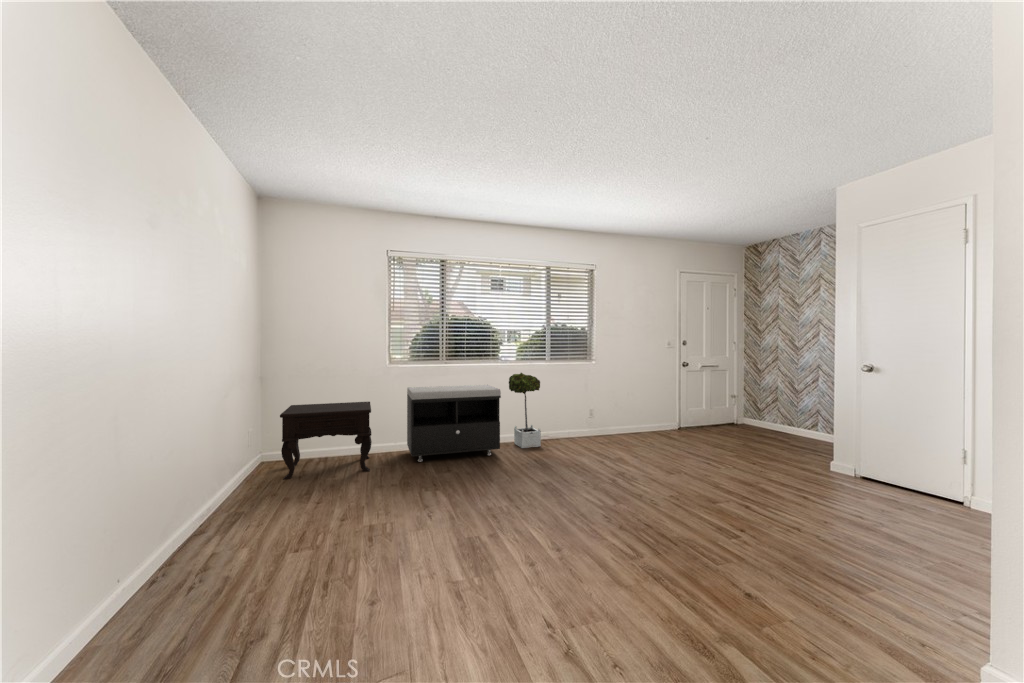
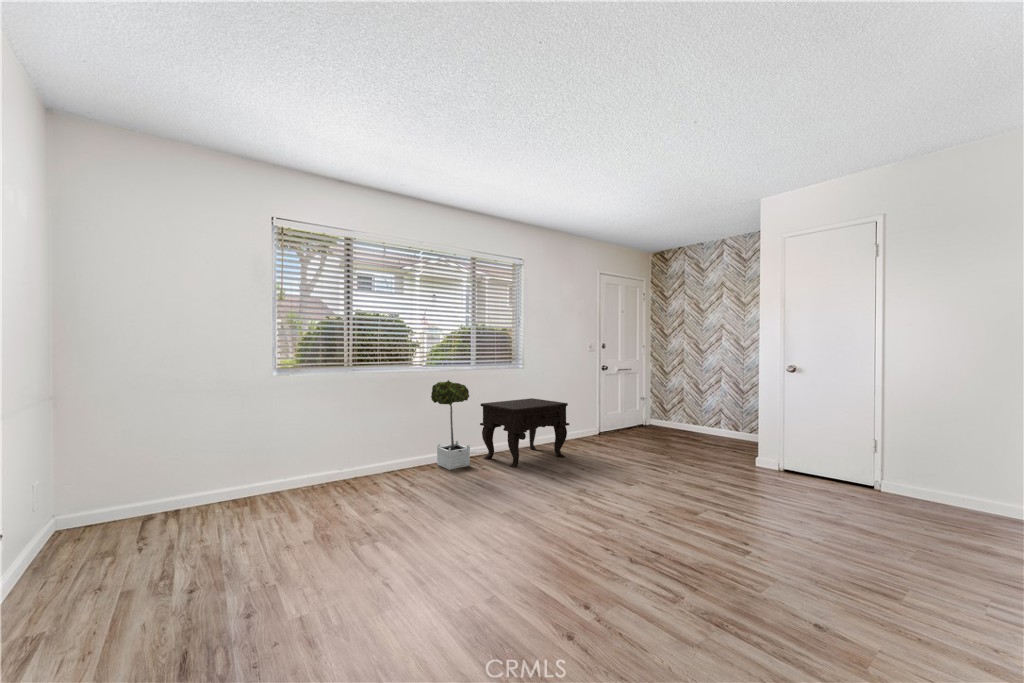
storage bench: present [407,385,501,462] -> none [301,396,430,501]
side table: present [280,402,372,480] -> present [480,398,569,468]

